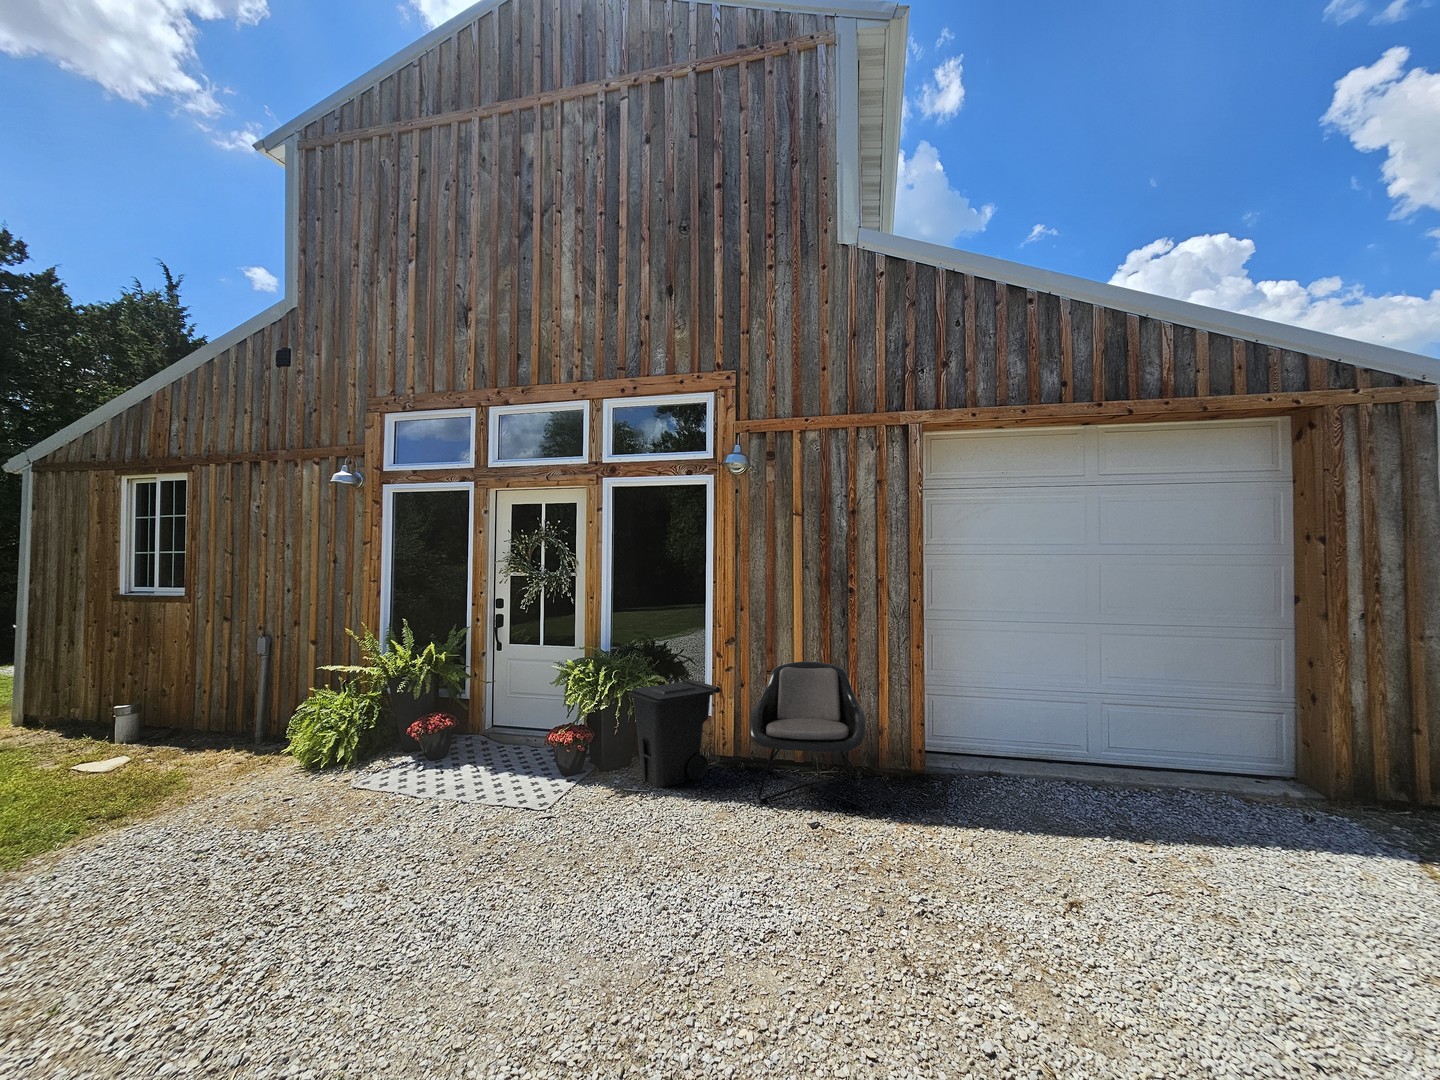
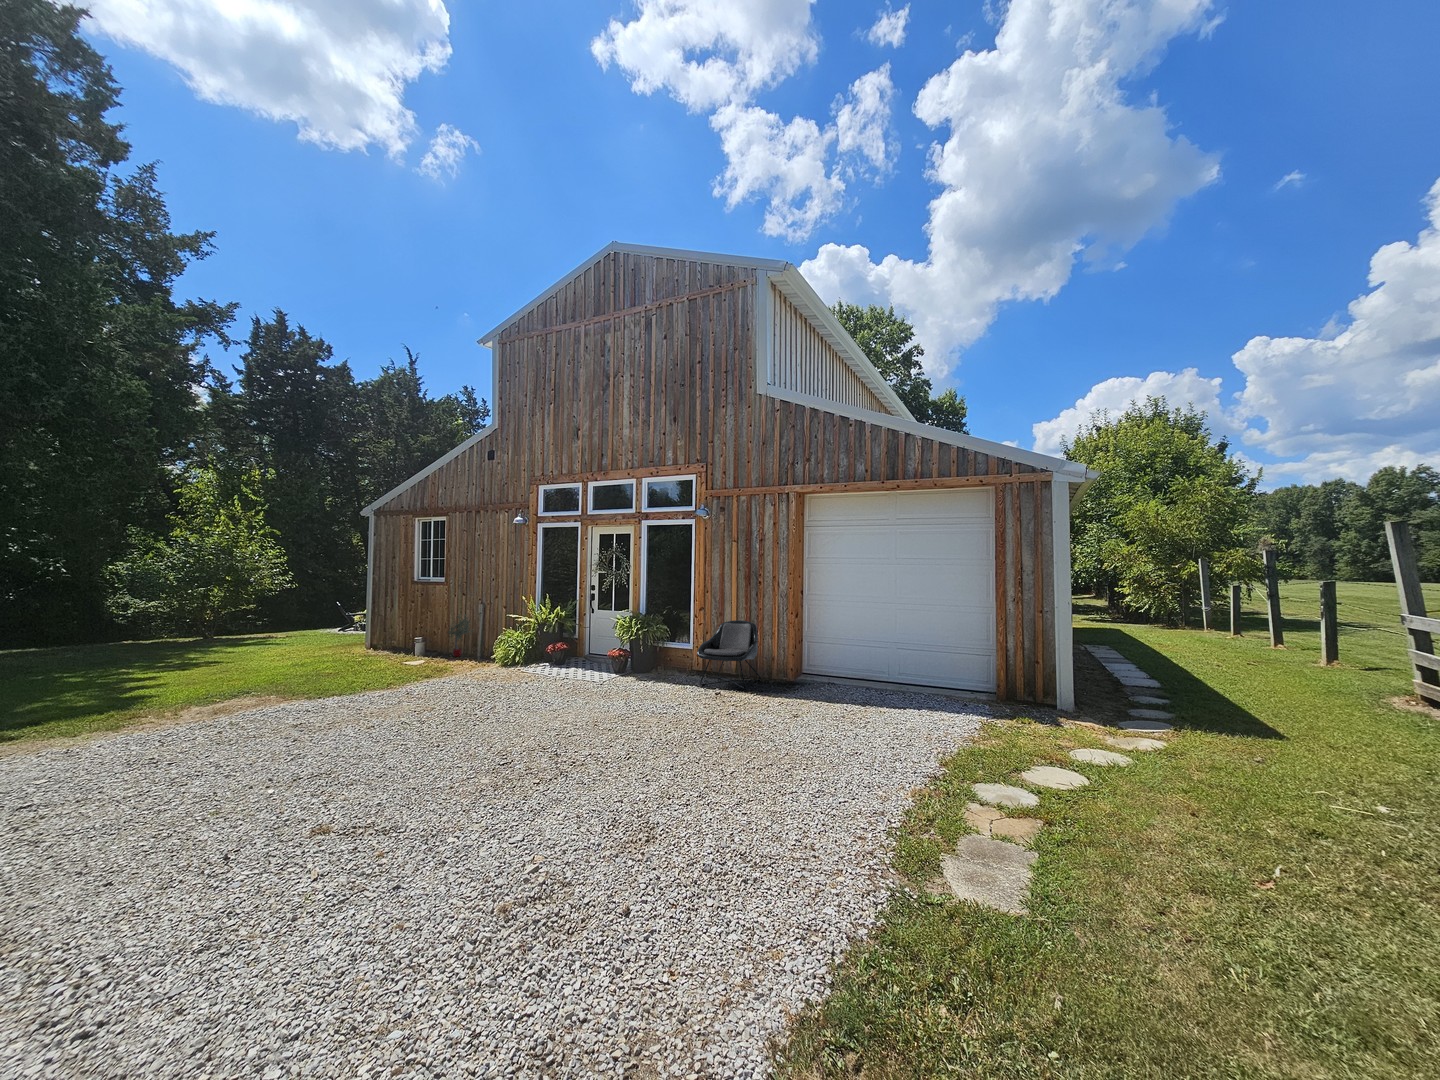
potted tree: none [186,658,248,745] -> present [448,615,472,657]
trash can: present [629,679,720,788] -> none [649,629,693,680]

